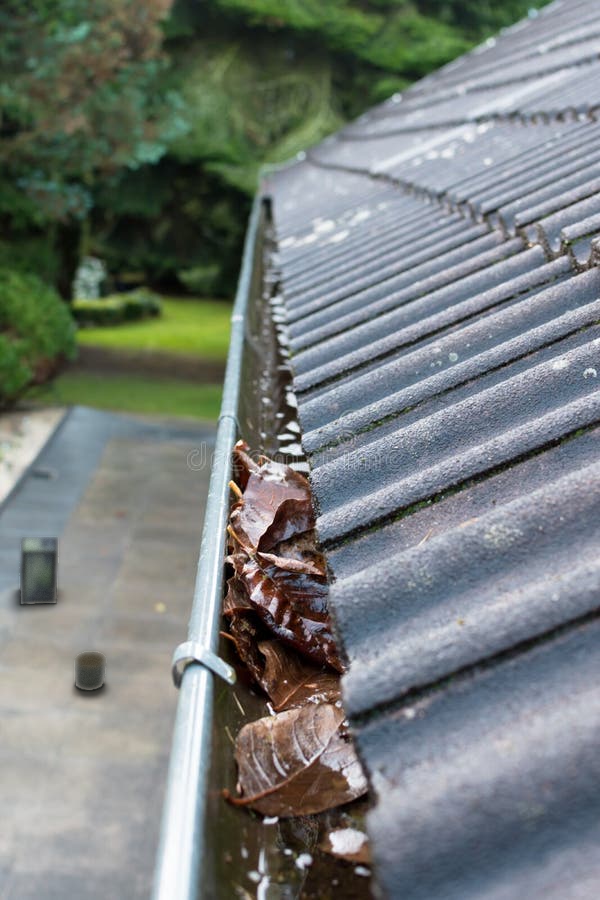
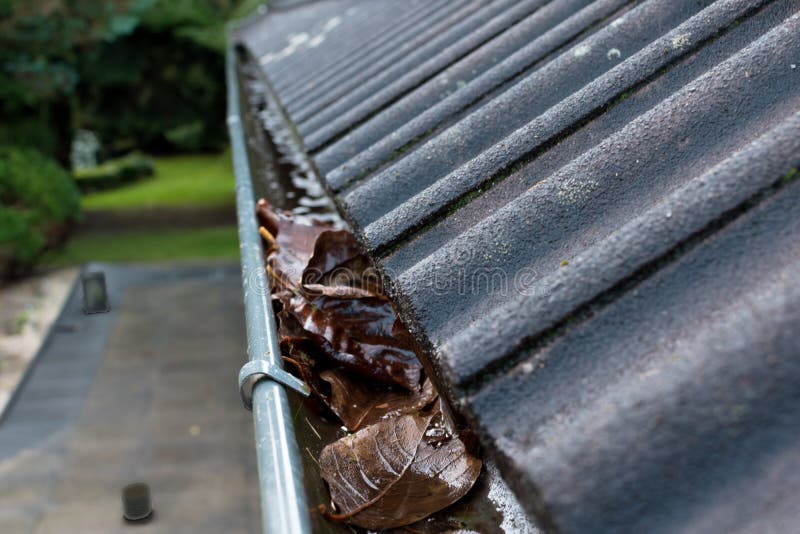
storage box: present [20,537,58,605] -> present [81,272,109,314]

